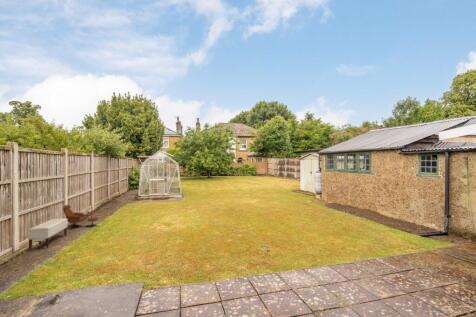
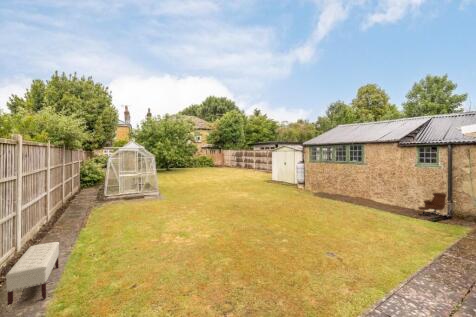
lounge chair: present [63,205,98,229] -> present [418,193,446,215]

